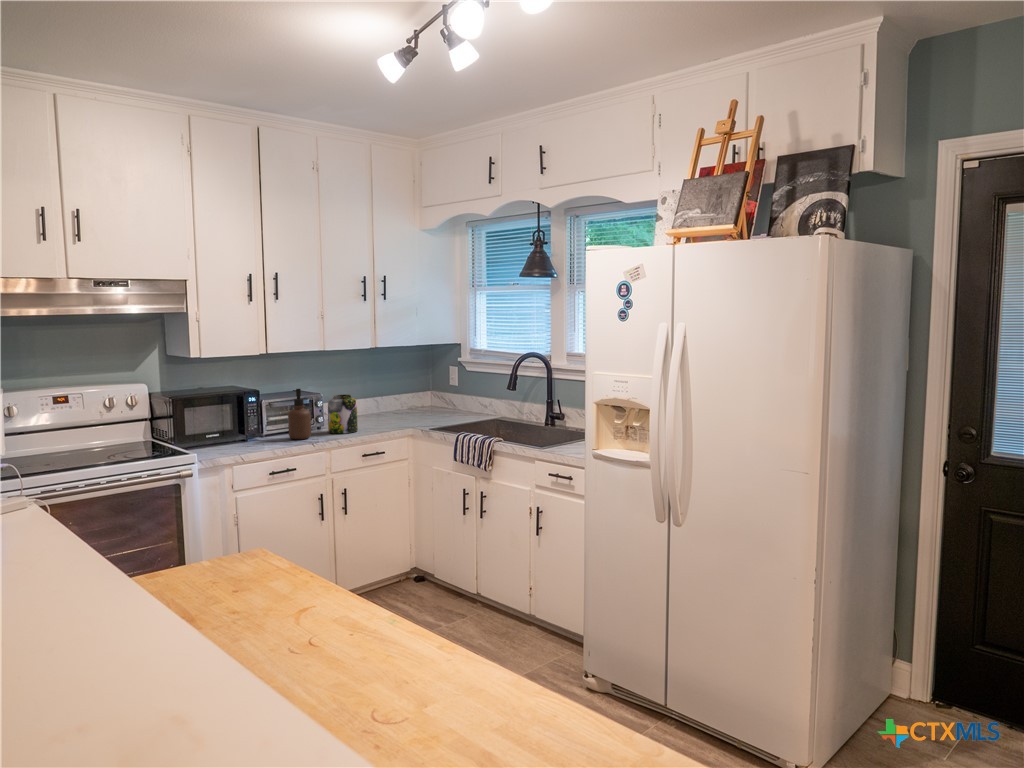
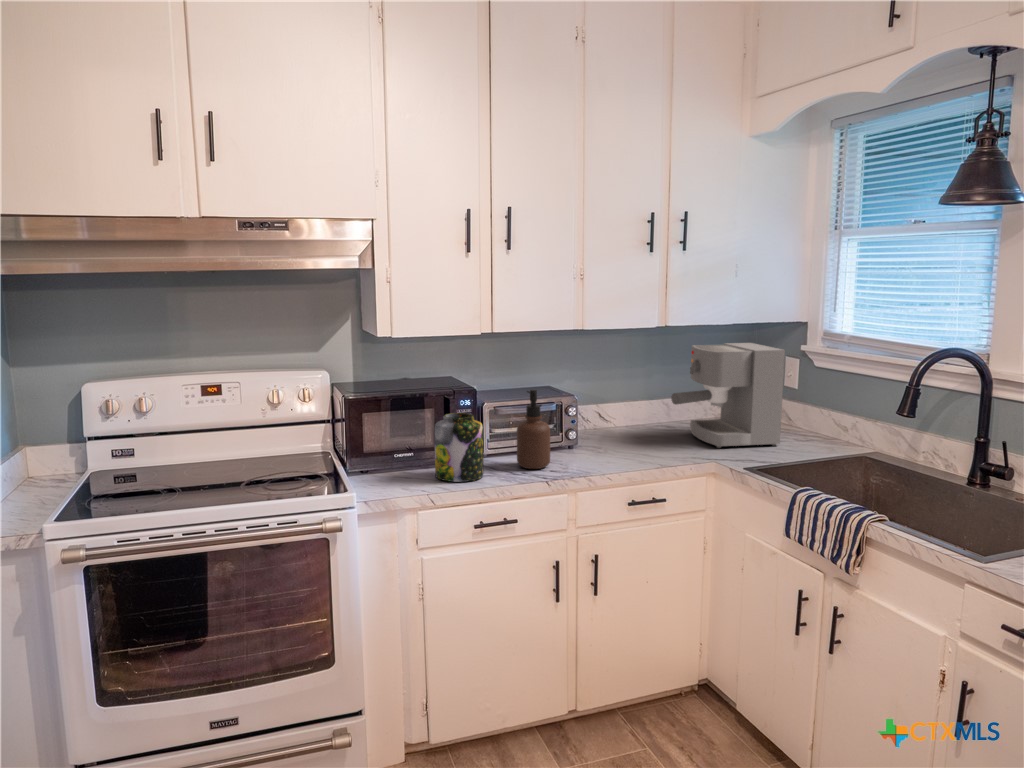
coffee maker: none [383,357,449,422] -> present [671,343,785,448]
jar: present [328,394,358,434] -> present [435,413,484,482]

